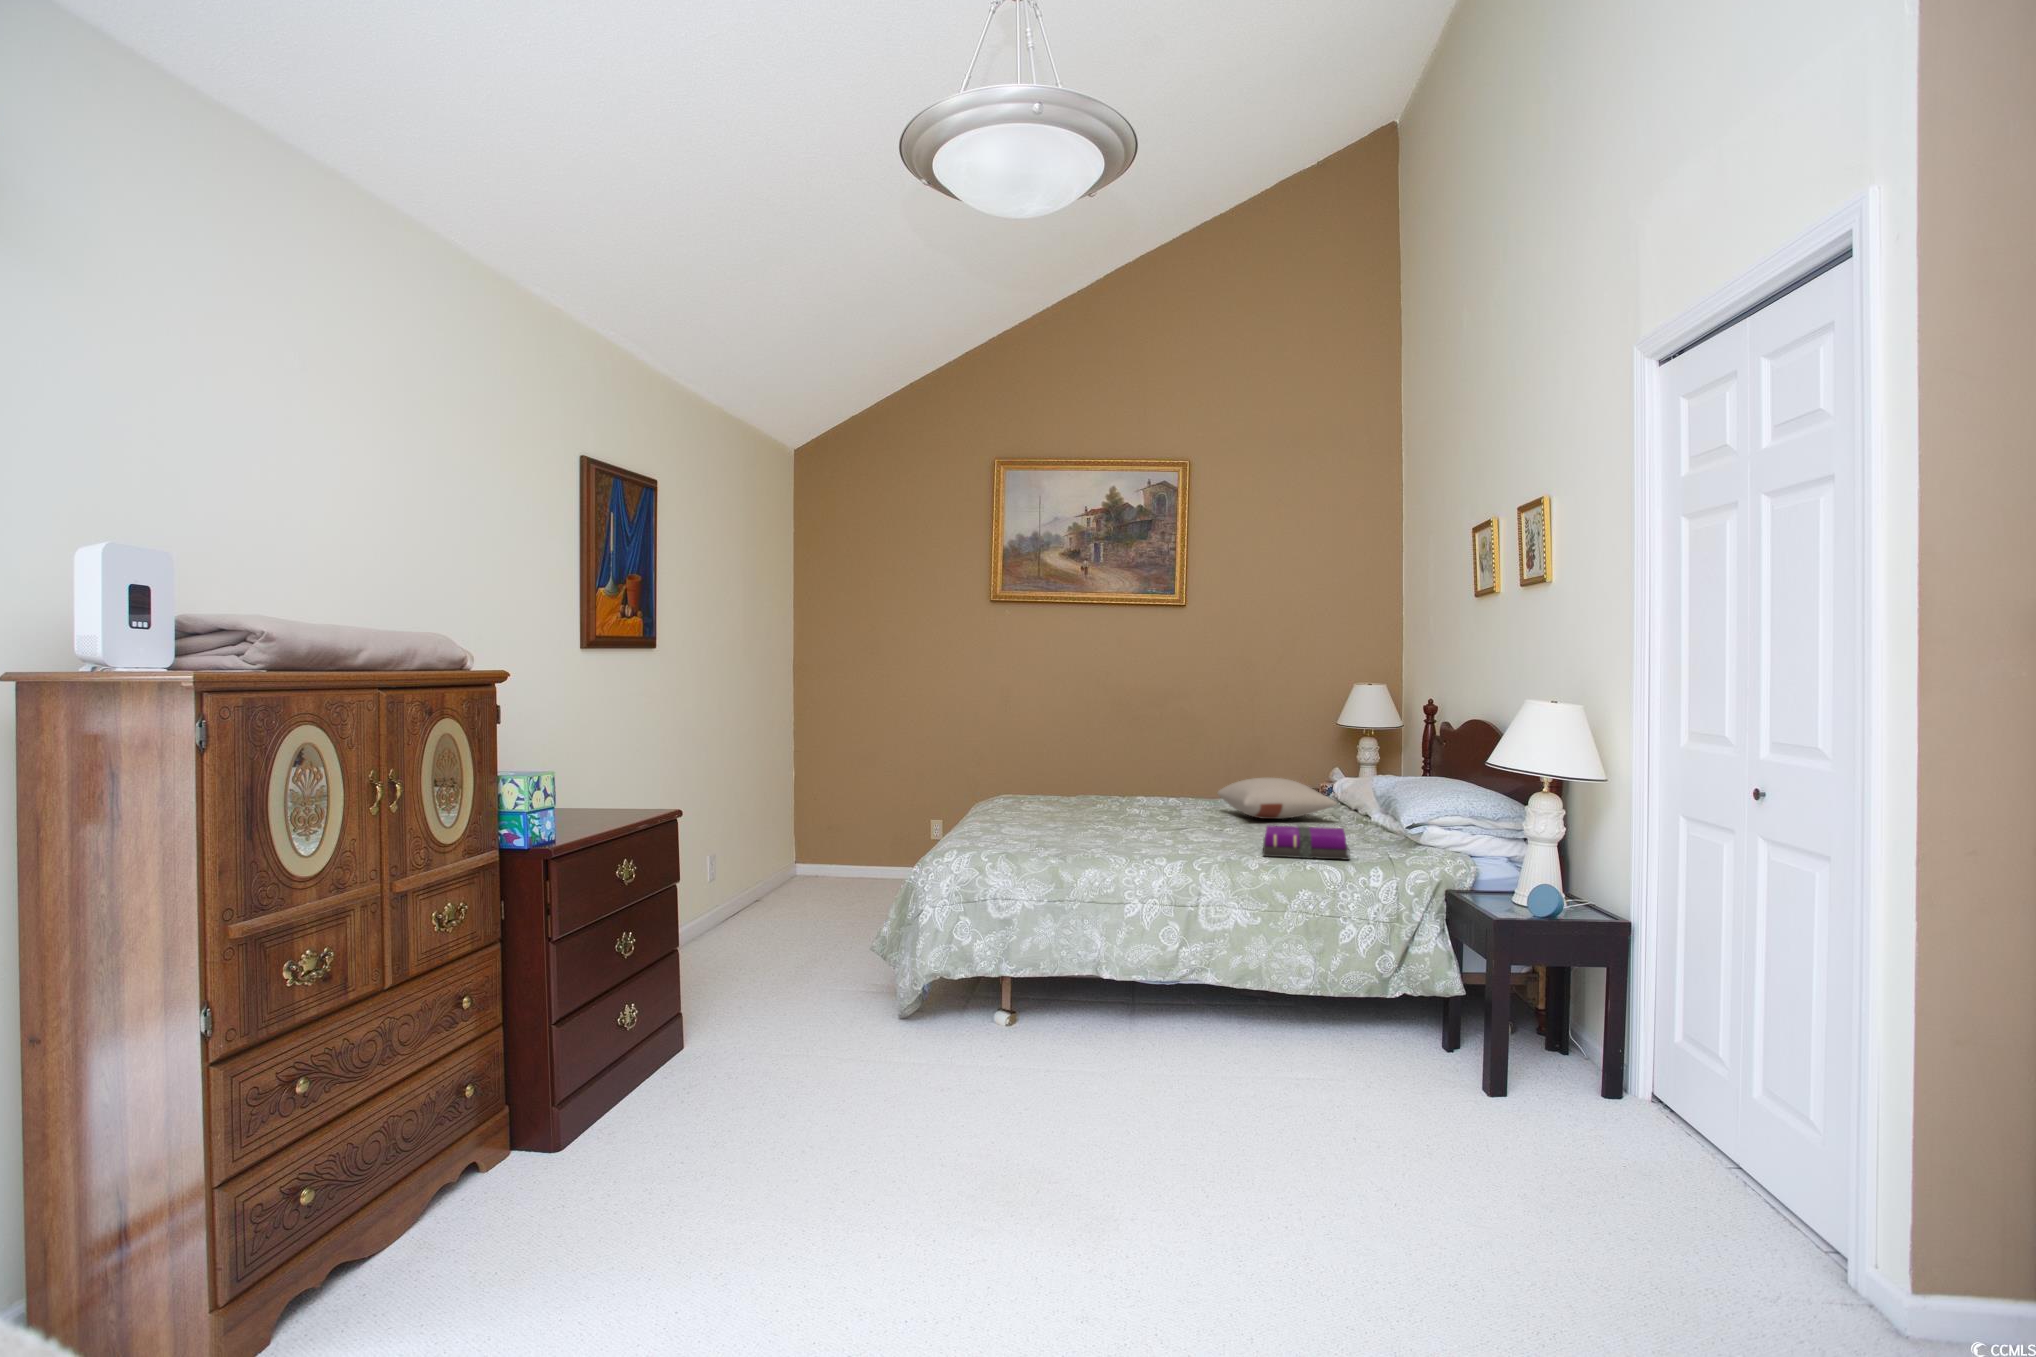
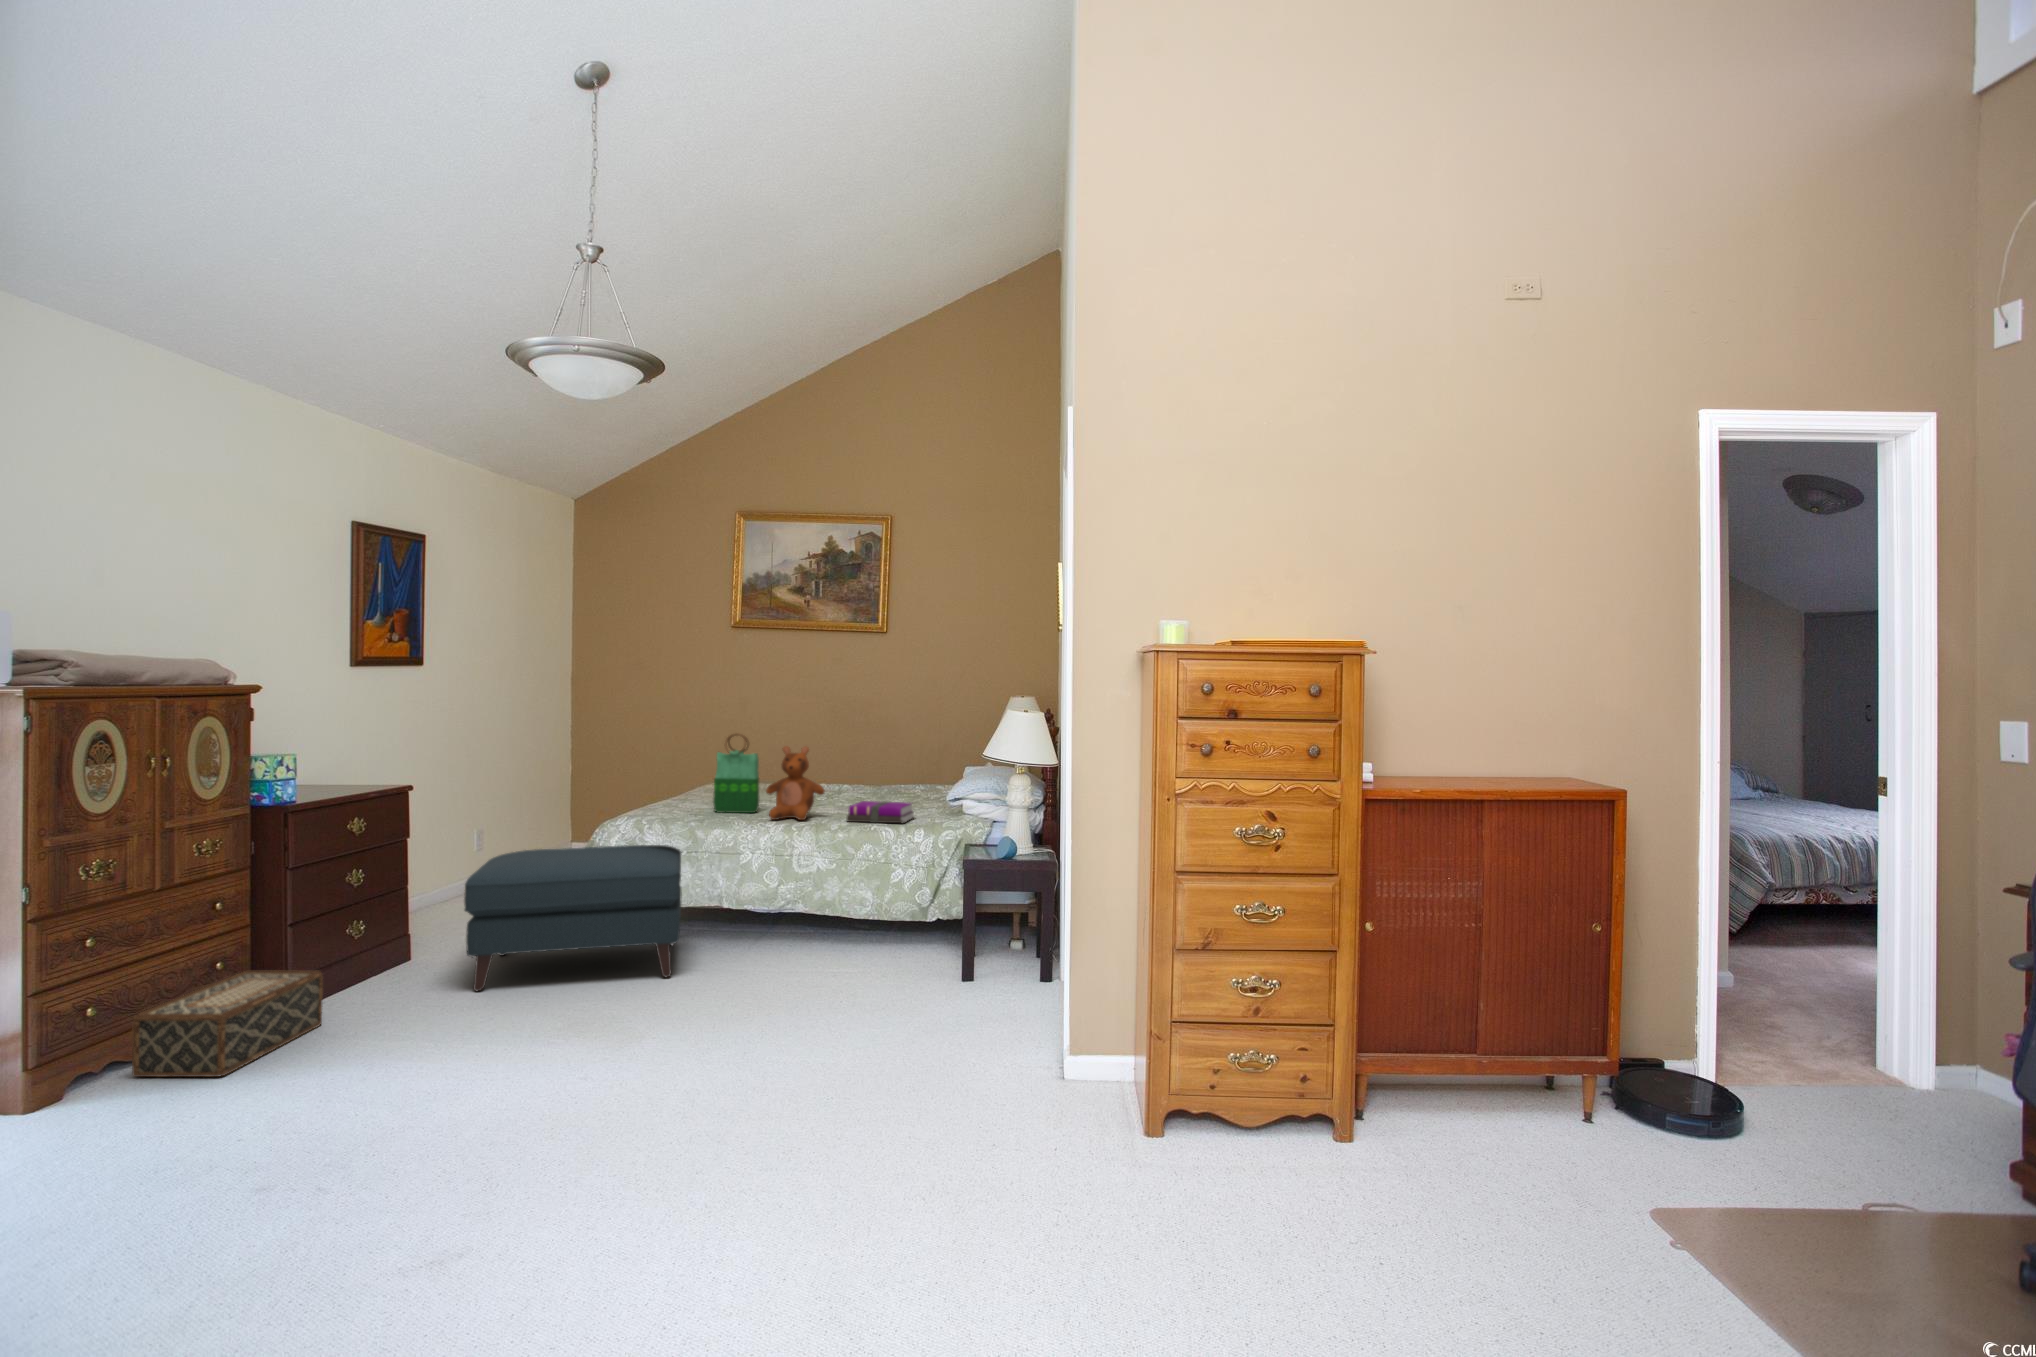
tote bag: none [1057,733,1116,842] -> present [713,733,759,813]
teddy bear: none [1137,750,1220,855] -> present [766,746,825,820]
pillow: present [1218,778,1337,819] -> none [873,769,947,800]
ottoman: none [785,889,1073,1113] -> present [464,845,682,991]
woven basket: none [362,1096,613,1302] -> present [132,971,323,1077]

